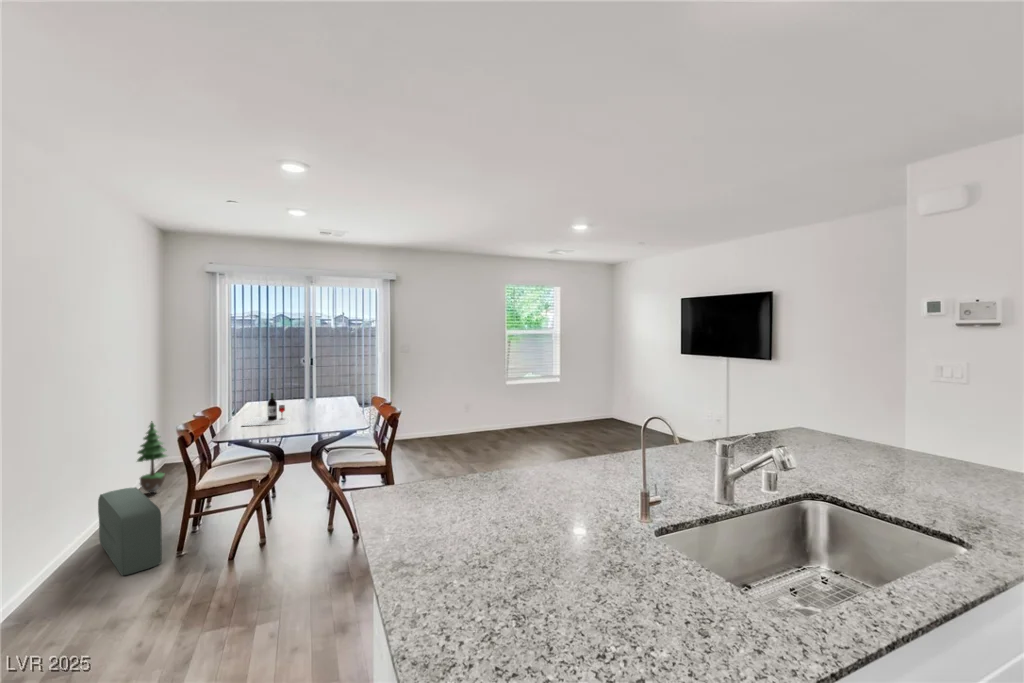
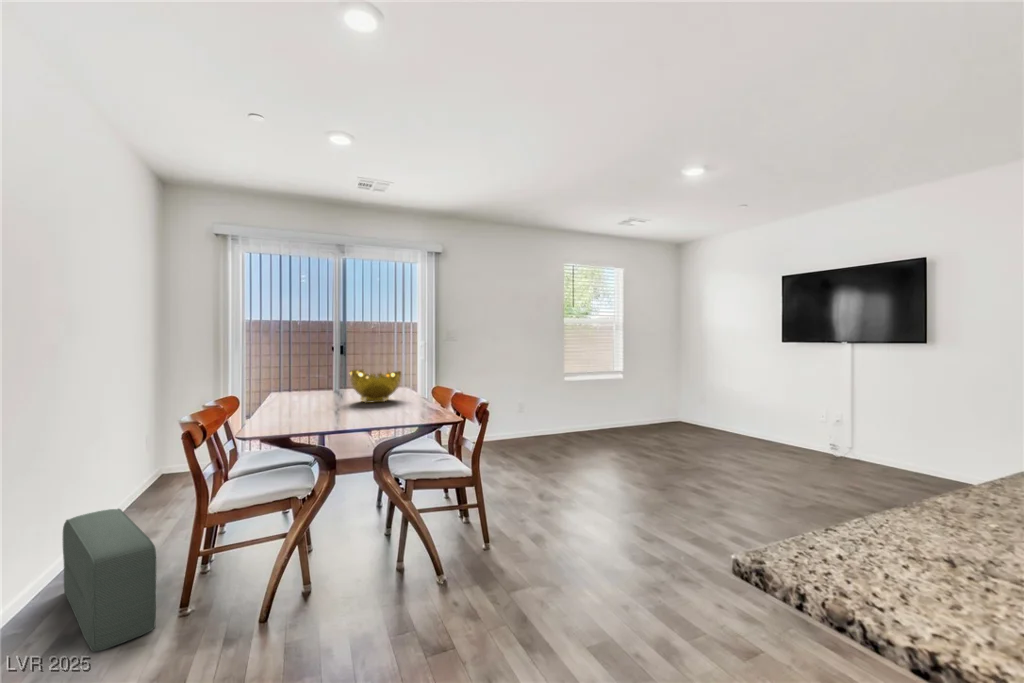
decorative bowl: none [305,385,345,411] -> present [350,370,401,403]
wine bottle: present [243,393,290,426] -> none [271,375,345,420]
potted tree: present [137,421,167,493] -> none [122,417,166,514]

